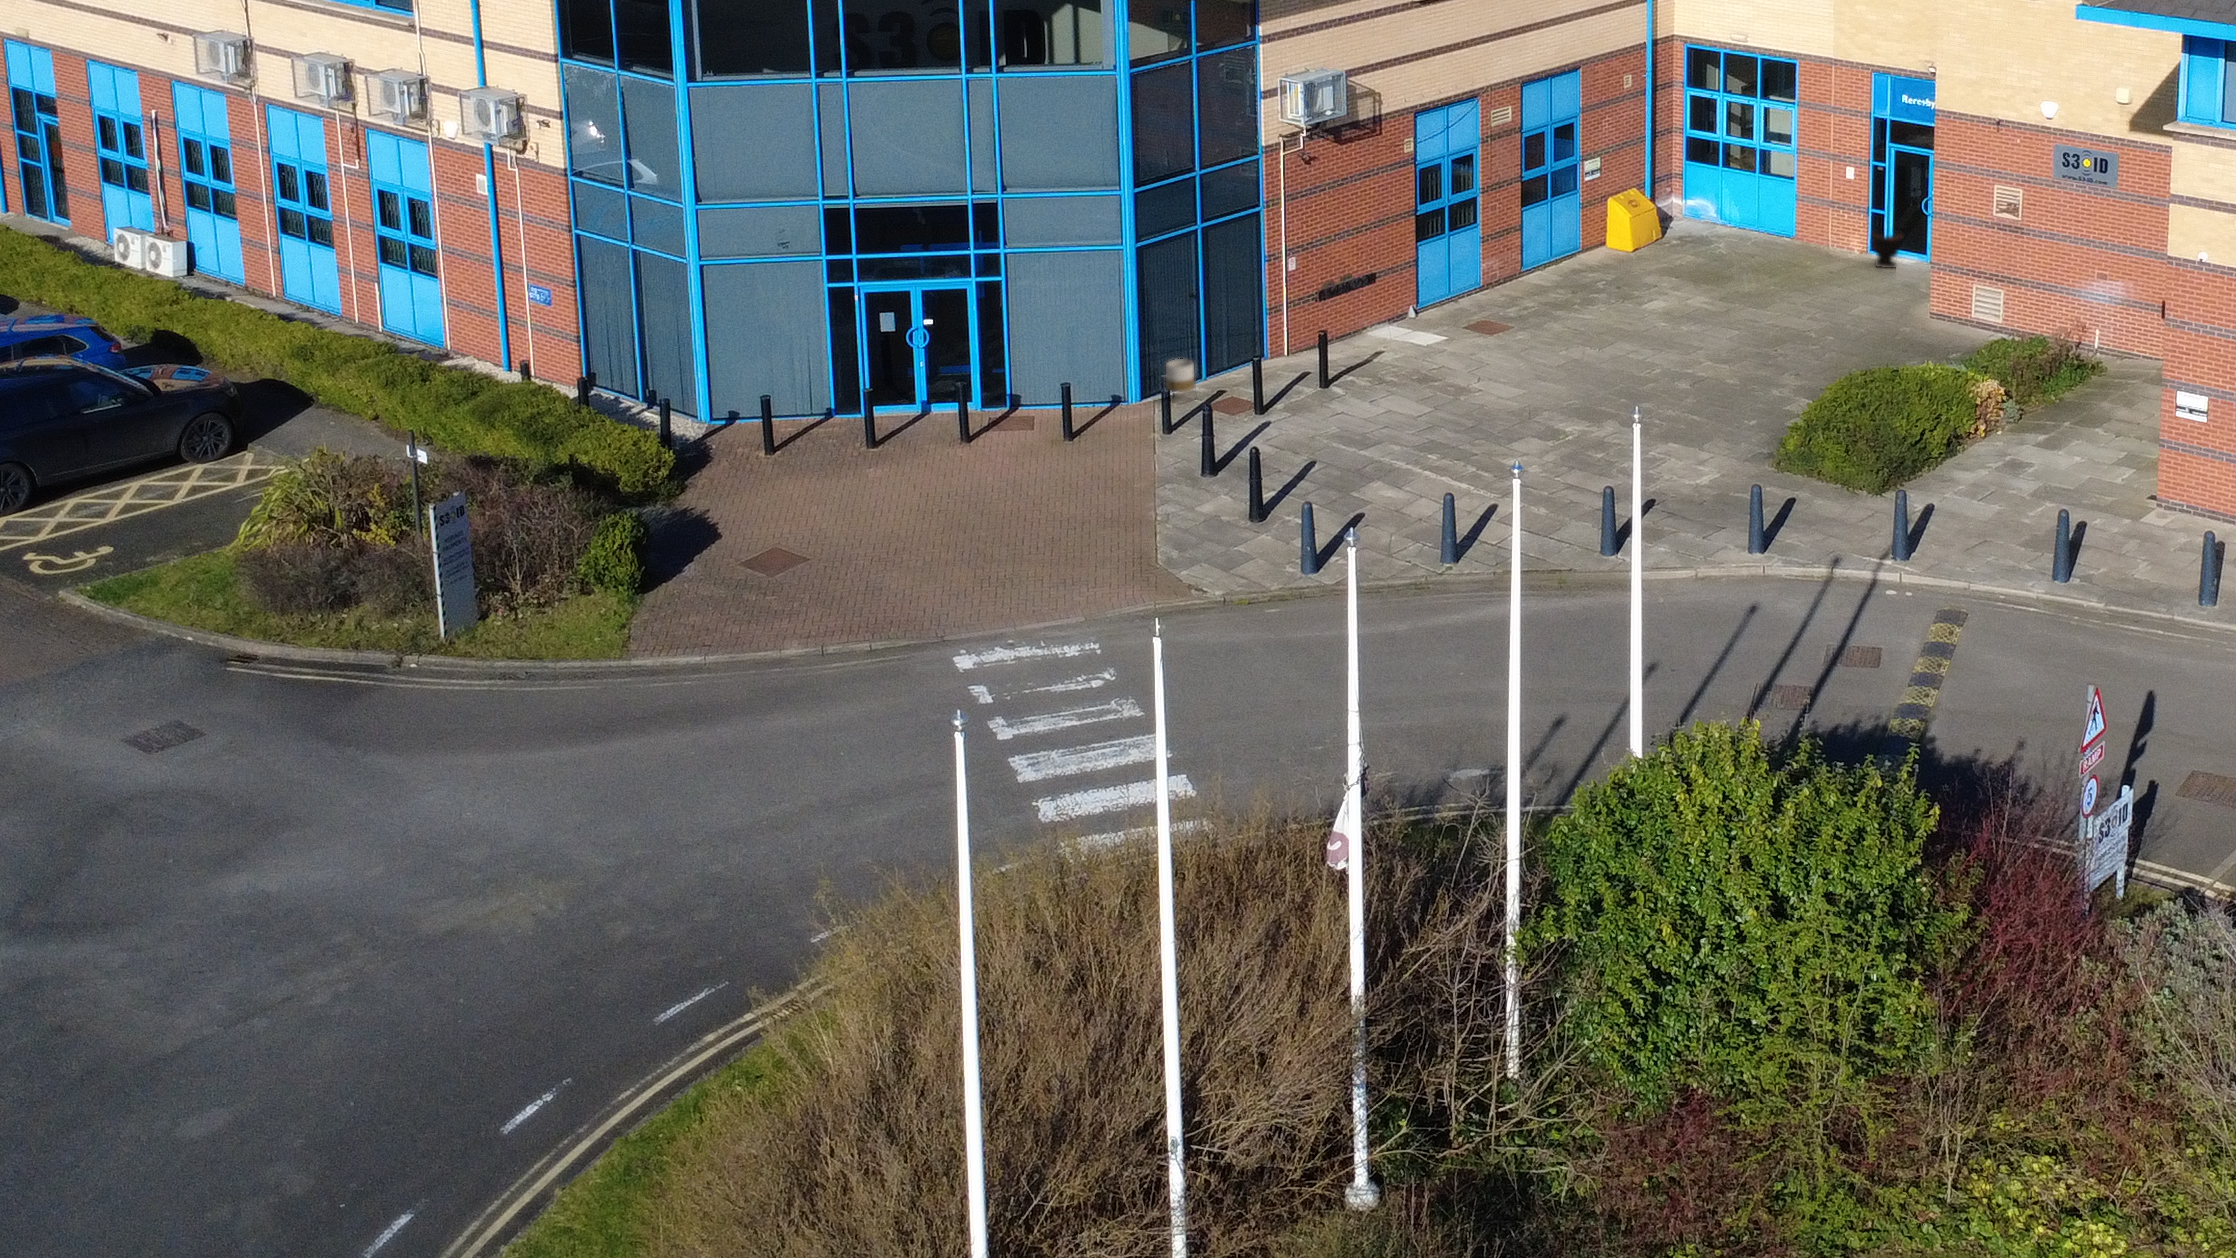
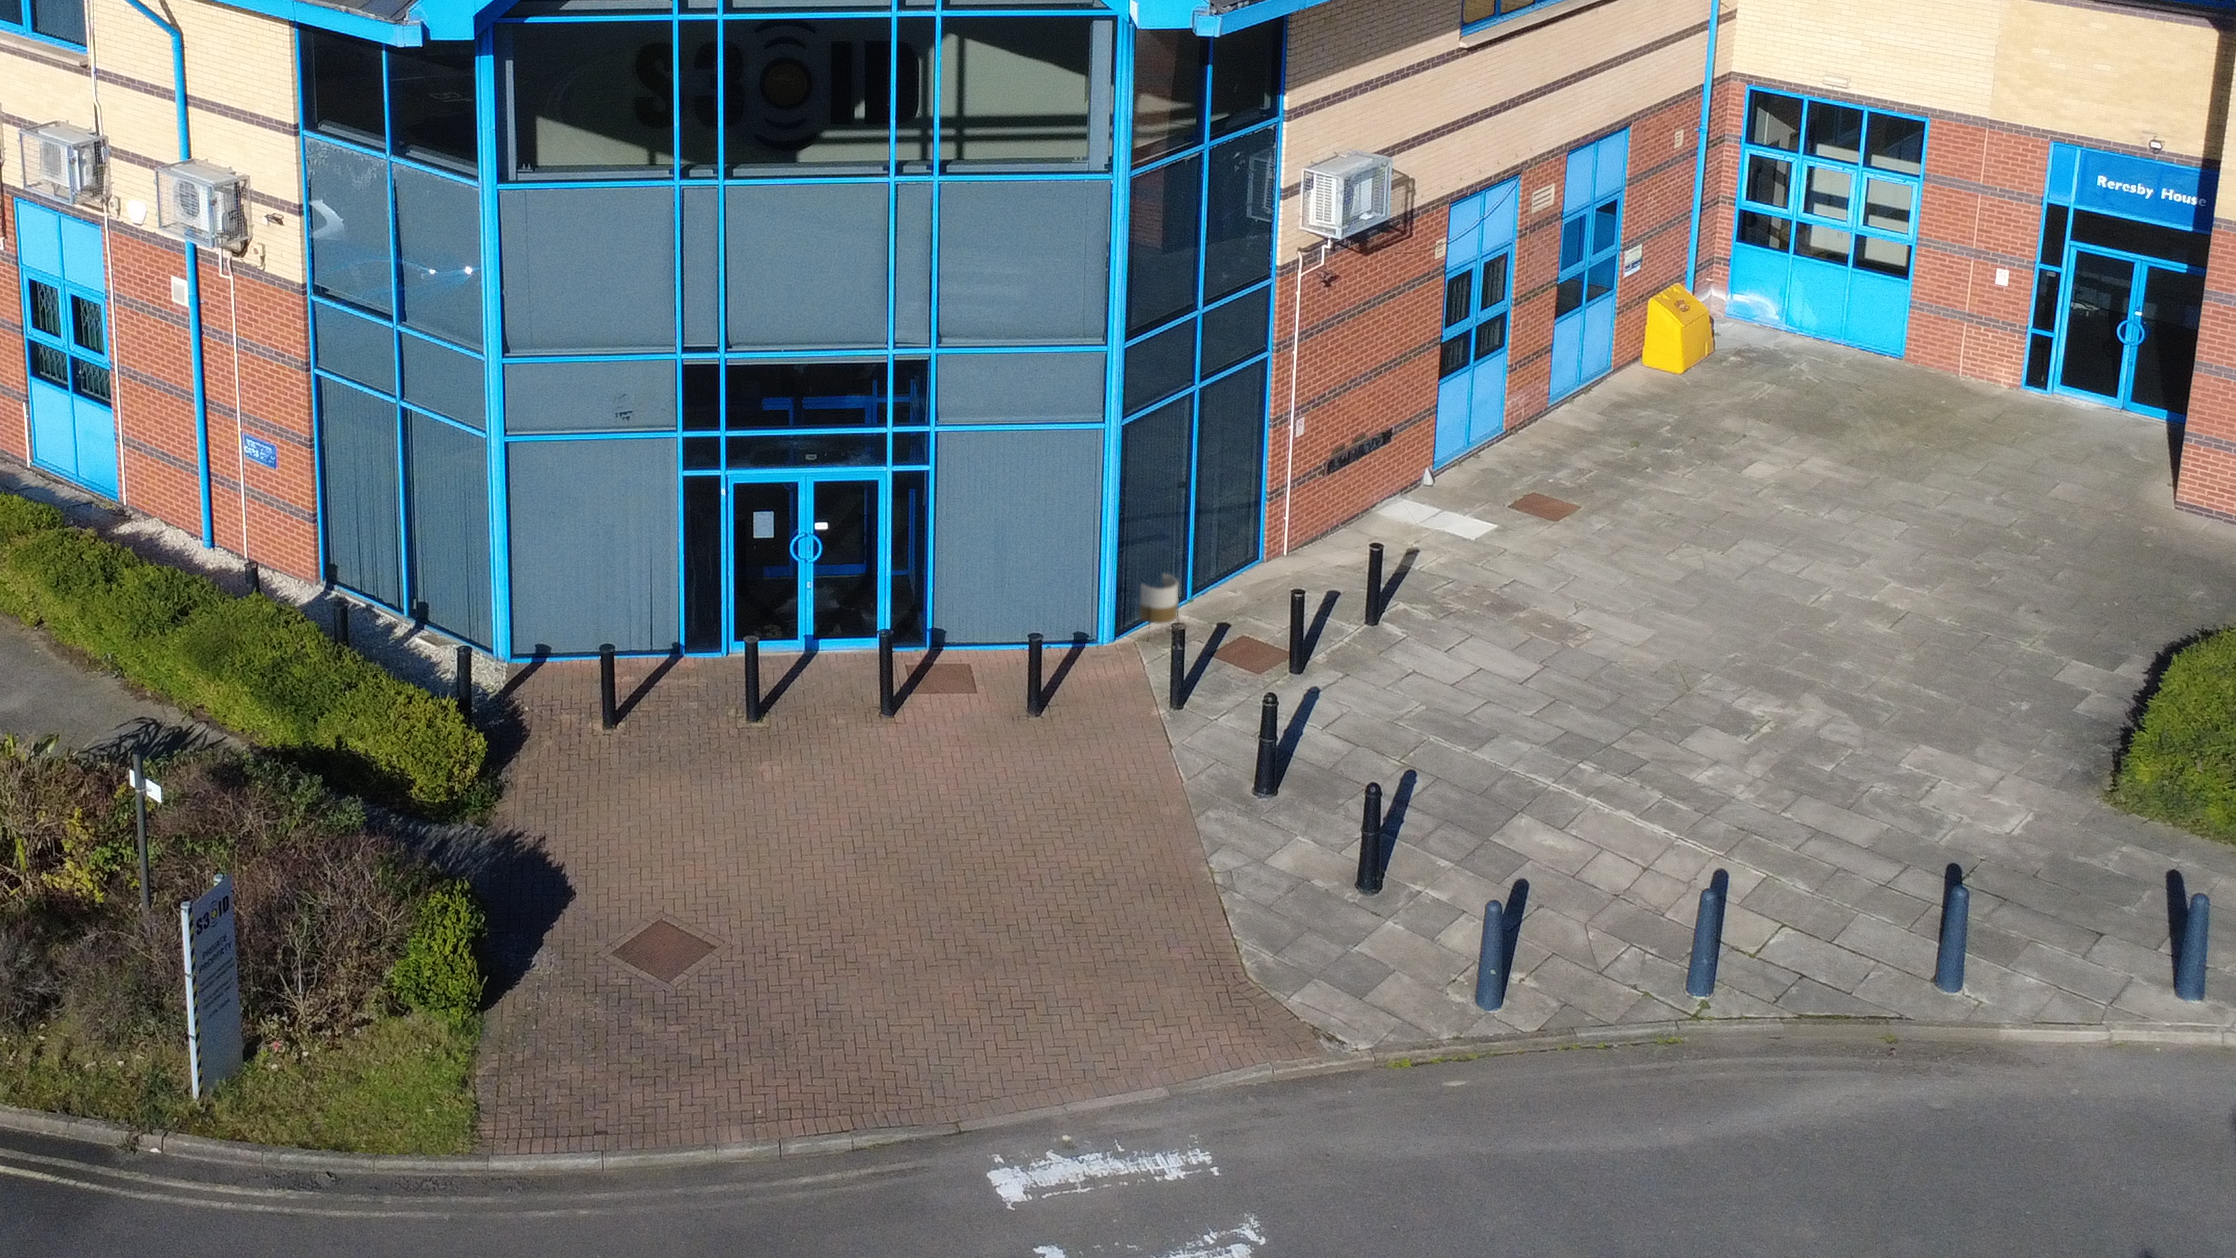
waste bin: present [1872,230,1902,268] -> none [2032,359,2080,416]

